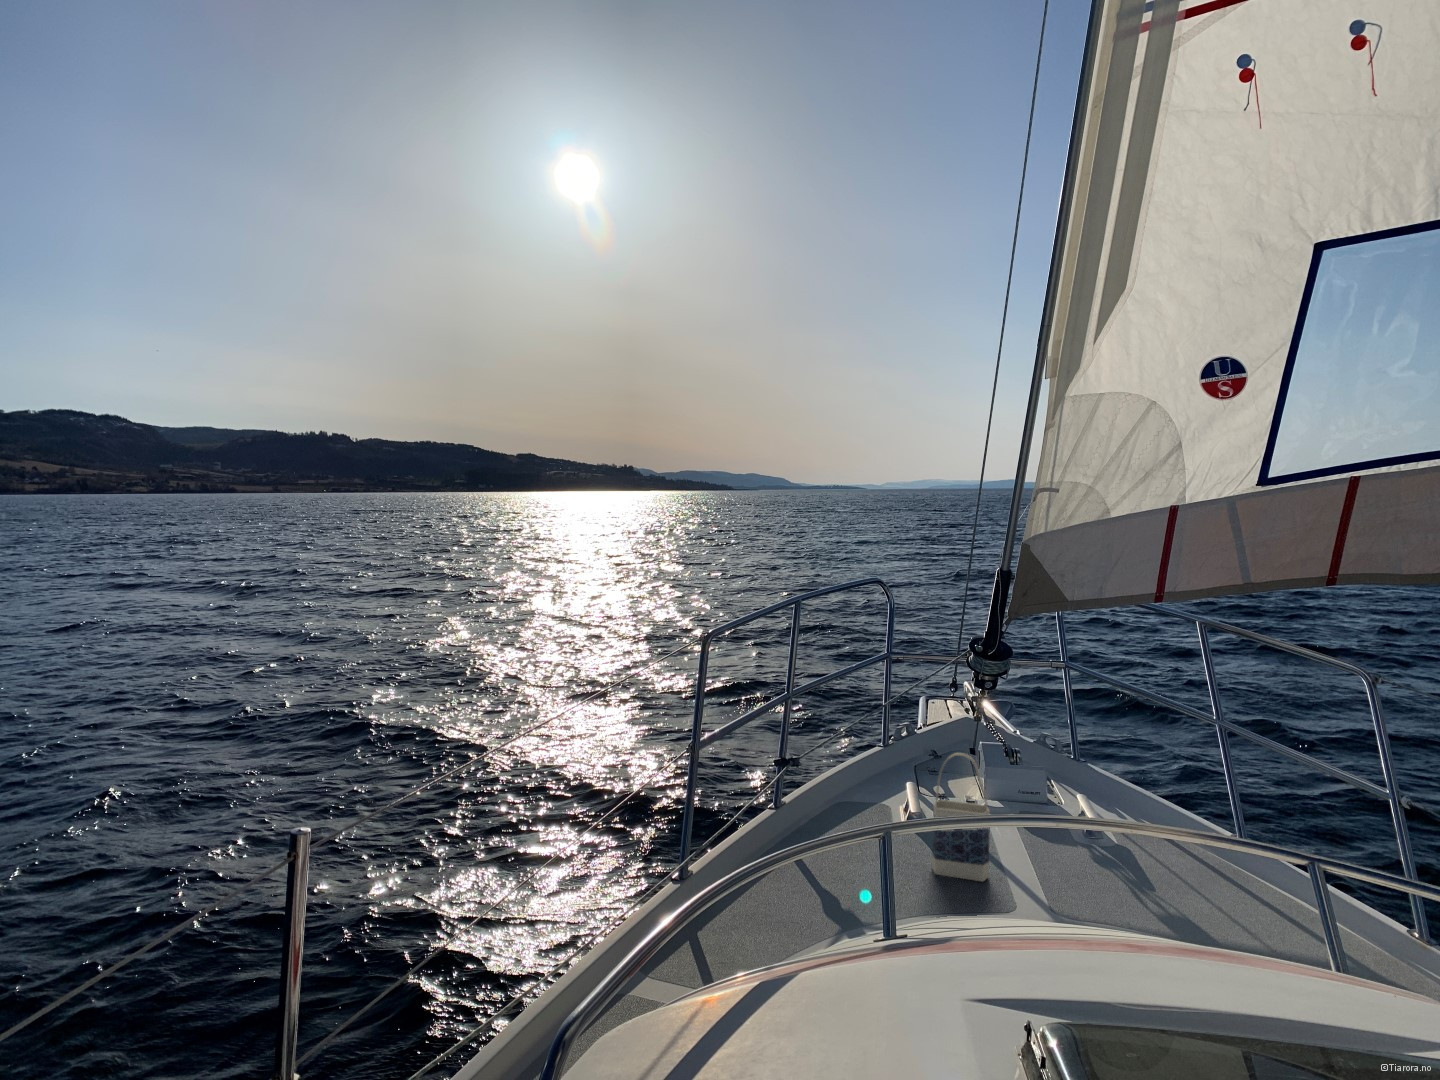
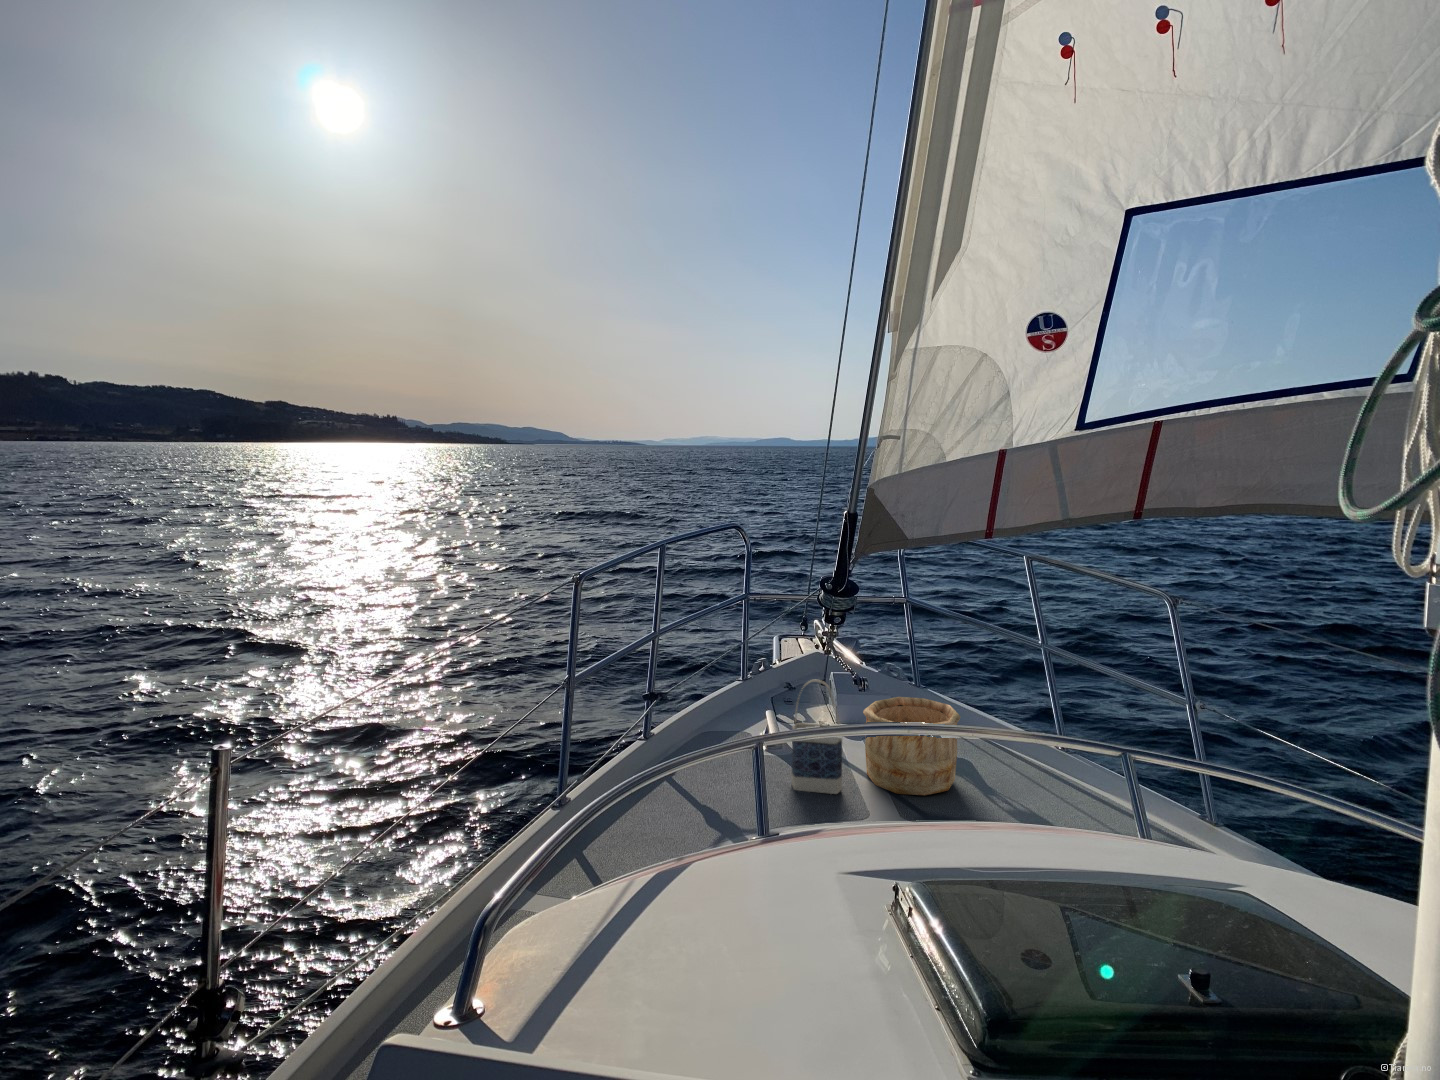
wooden bucket: none [1014,775,1128,889] -> present [863,697,960,795]

